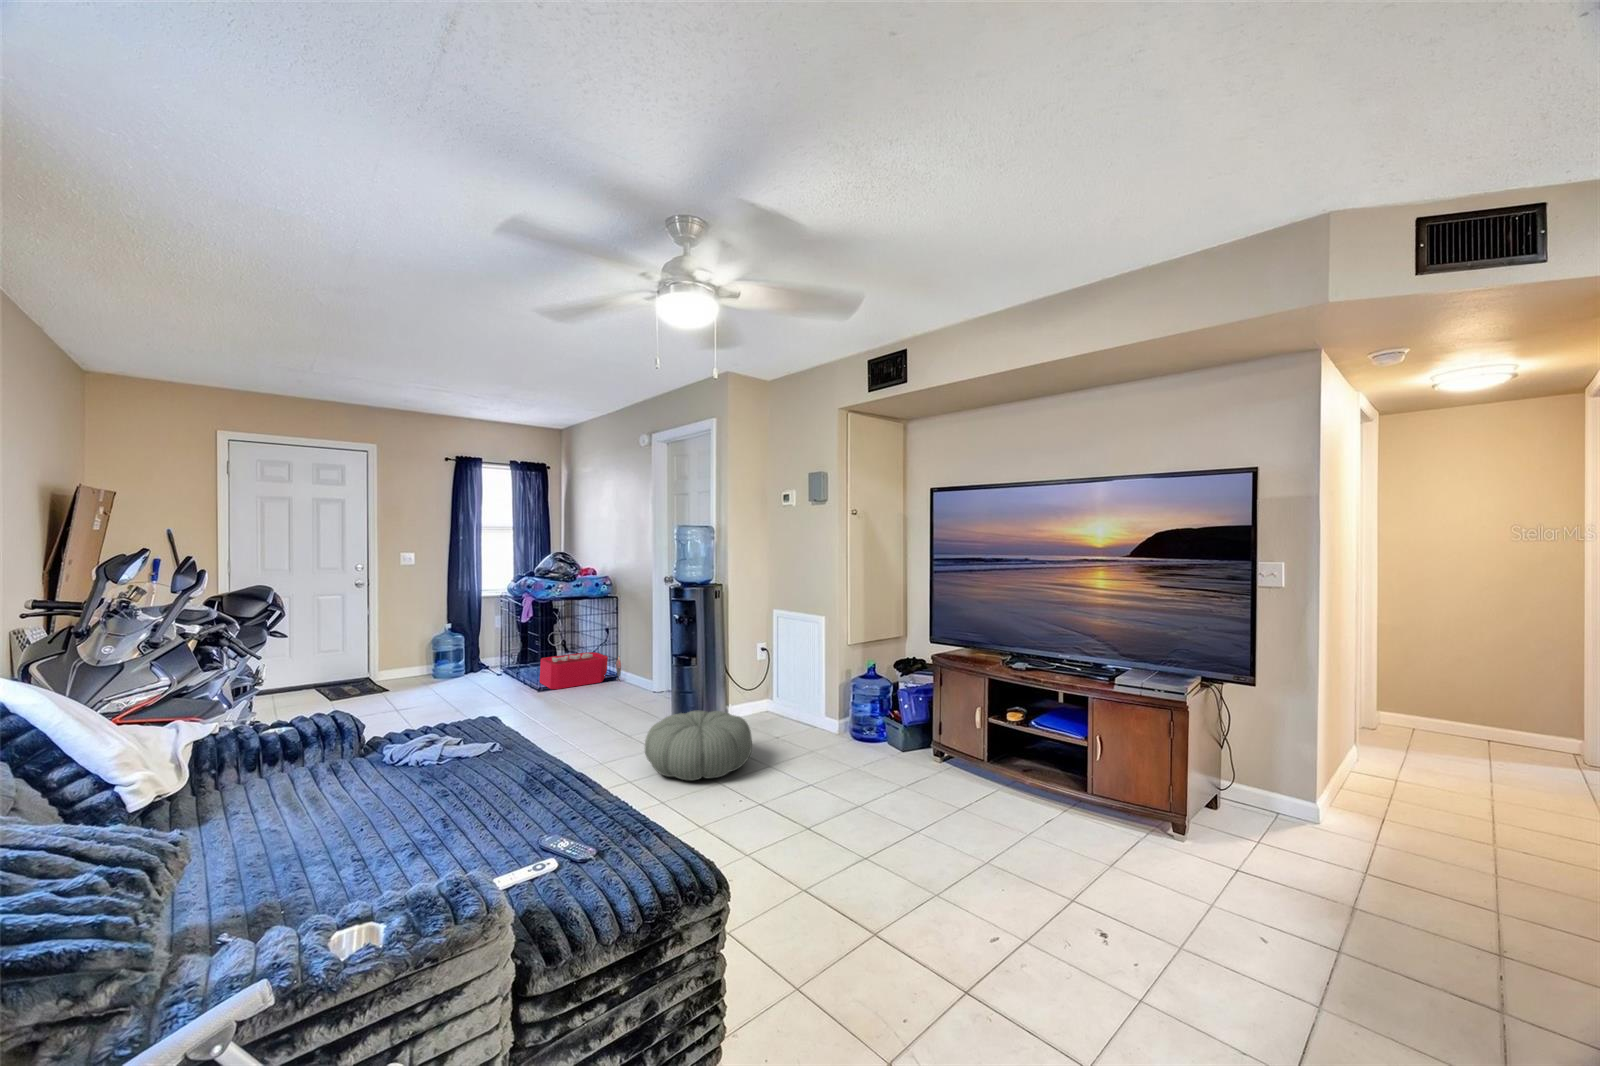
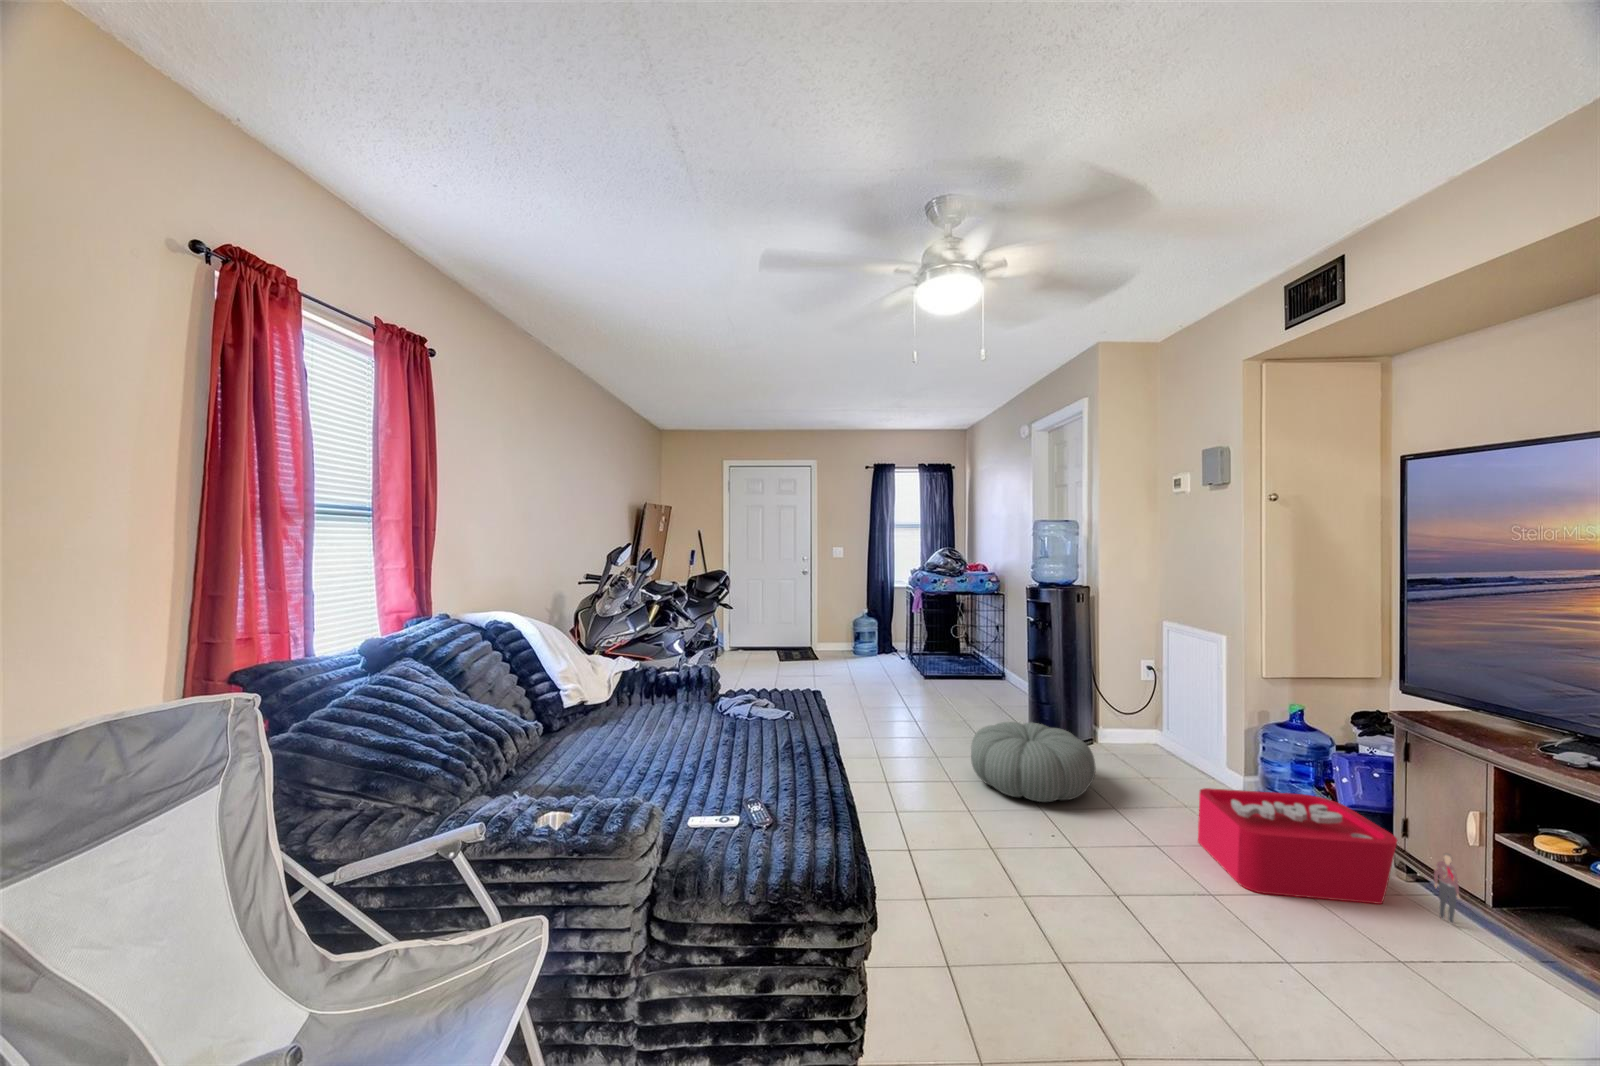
storage bin: present [540,652,621,689] -> present [1198,788,1459,925]

